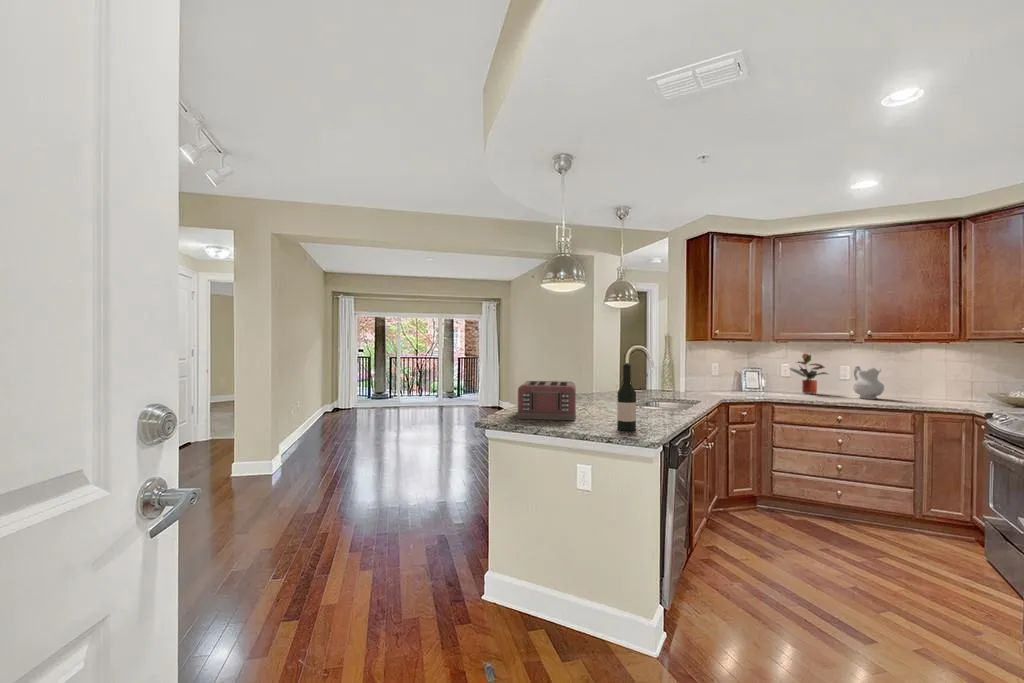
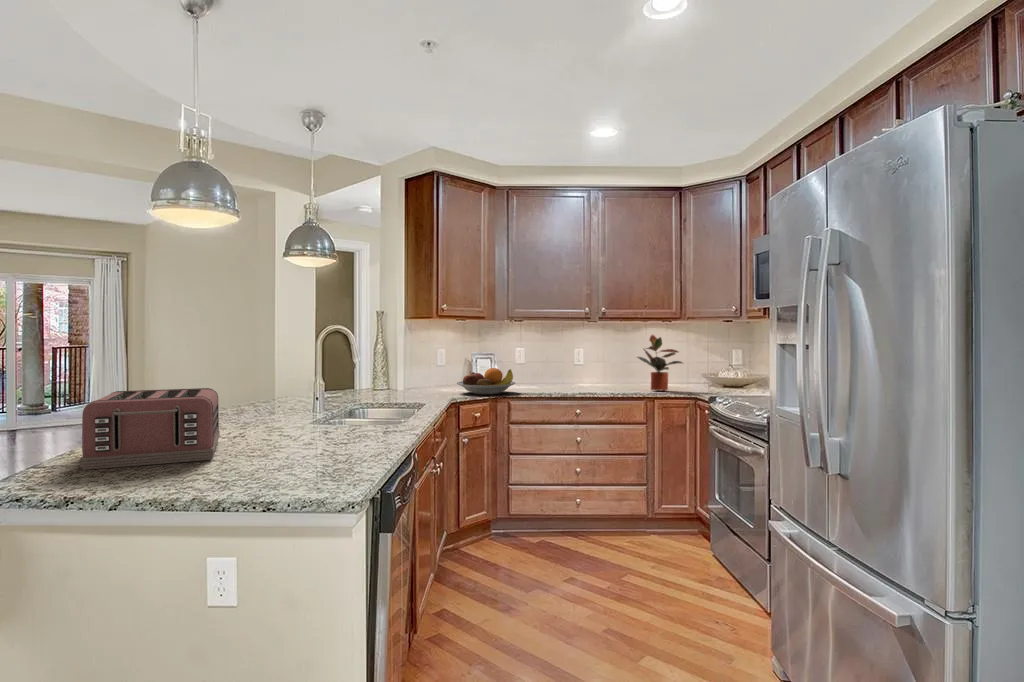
potted plant: present [790,353,827,394] -> present [638,335,682,391]
wine bottle: present [617,363,636,431] -> none [290,351,323,472]
ceramic pitcher: present [853,366,884,399] -> none [590,350,618,387]
fruit bowl: none [727,378,777,398] -> present [457,368,515,395]

